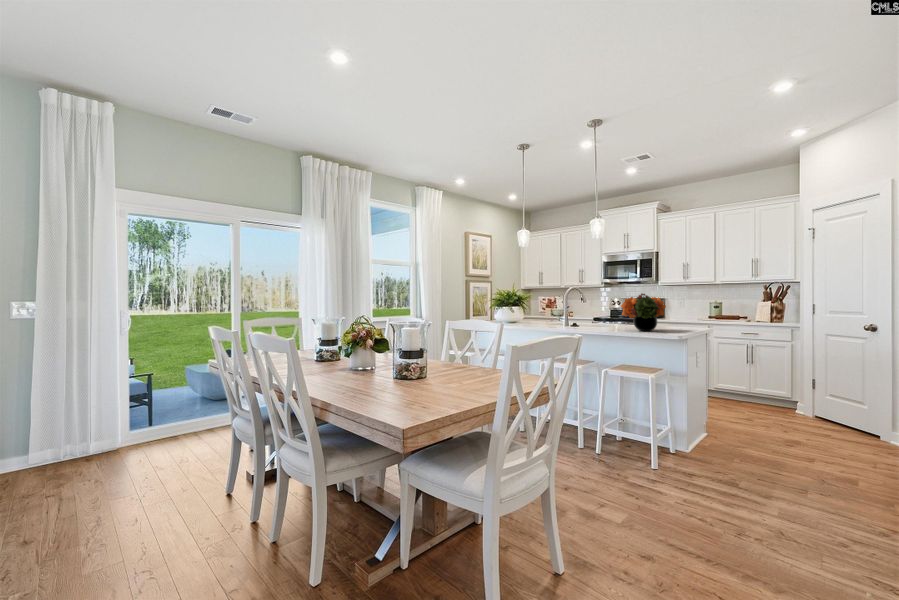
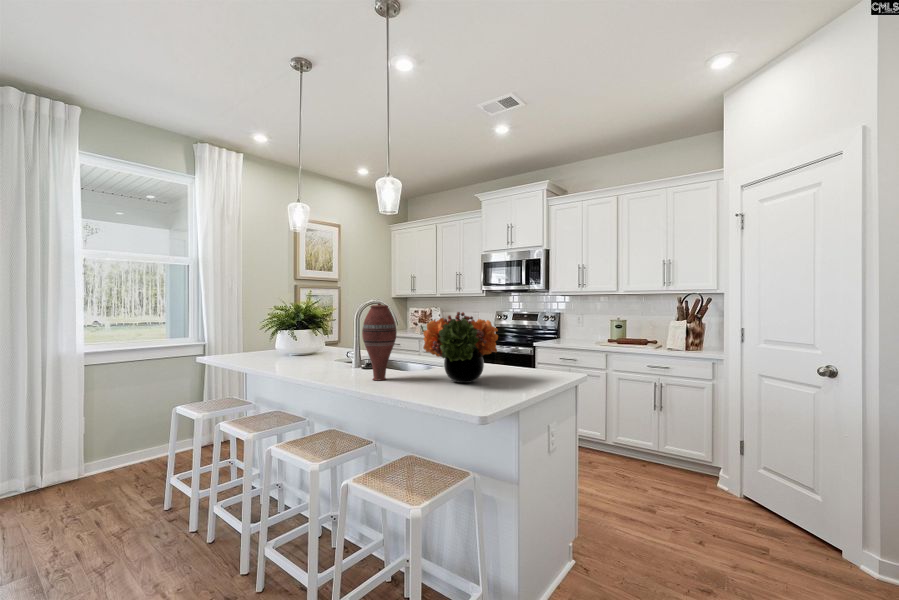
vase: none [585,289,604,331] -> present [362,303,397,380]

